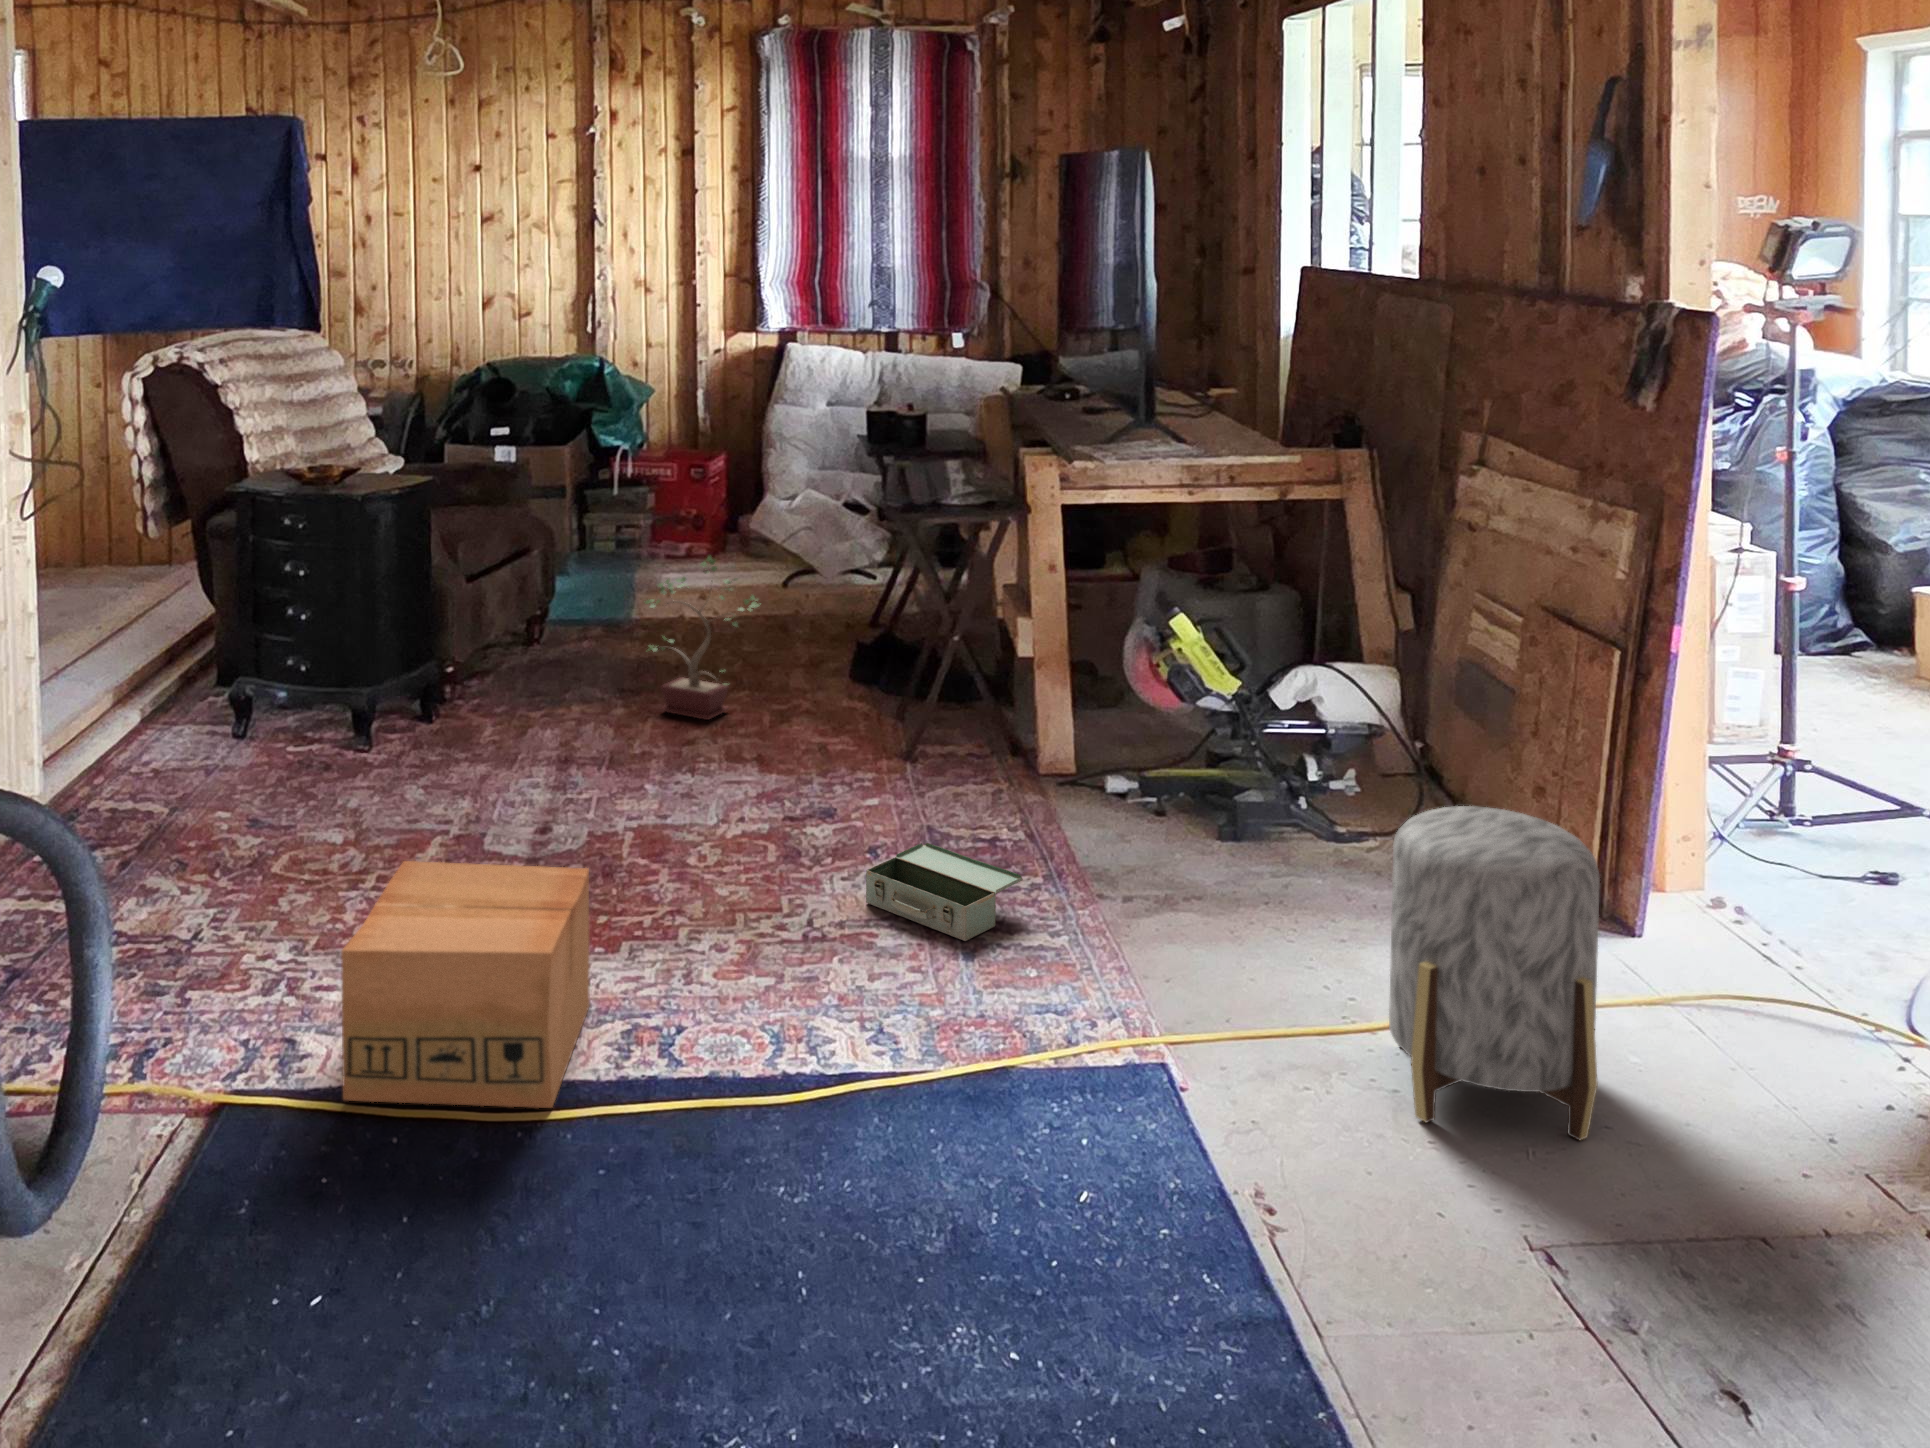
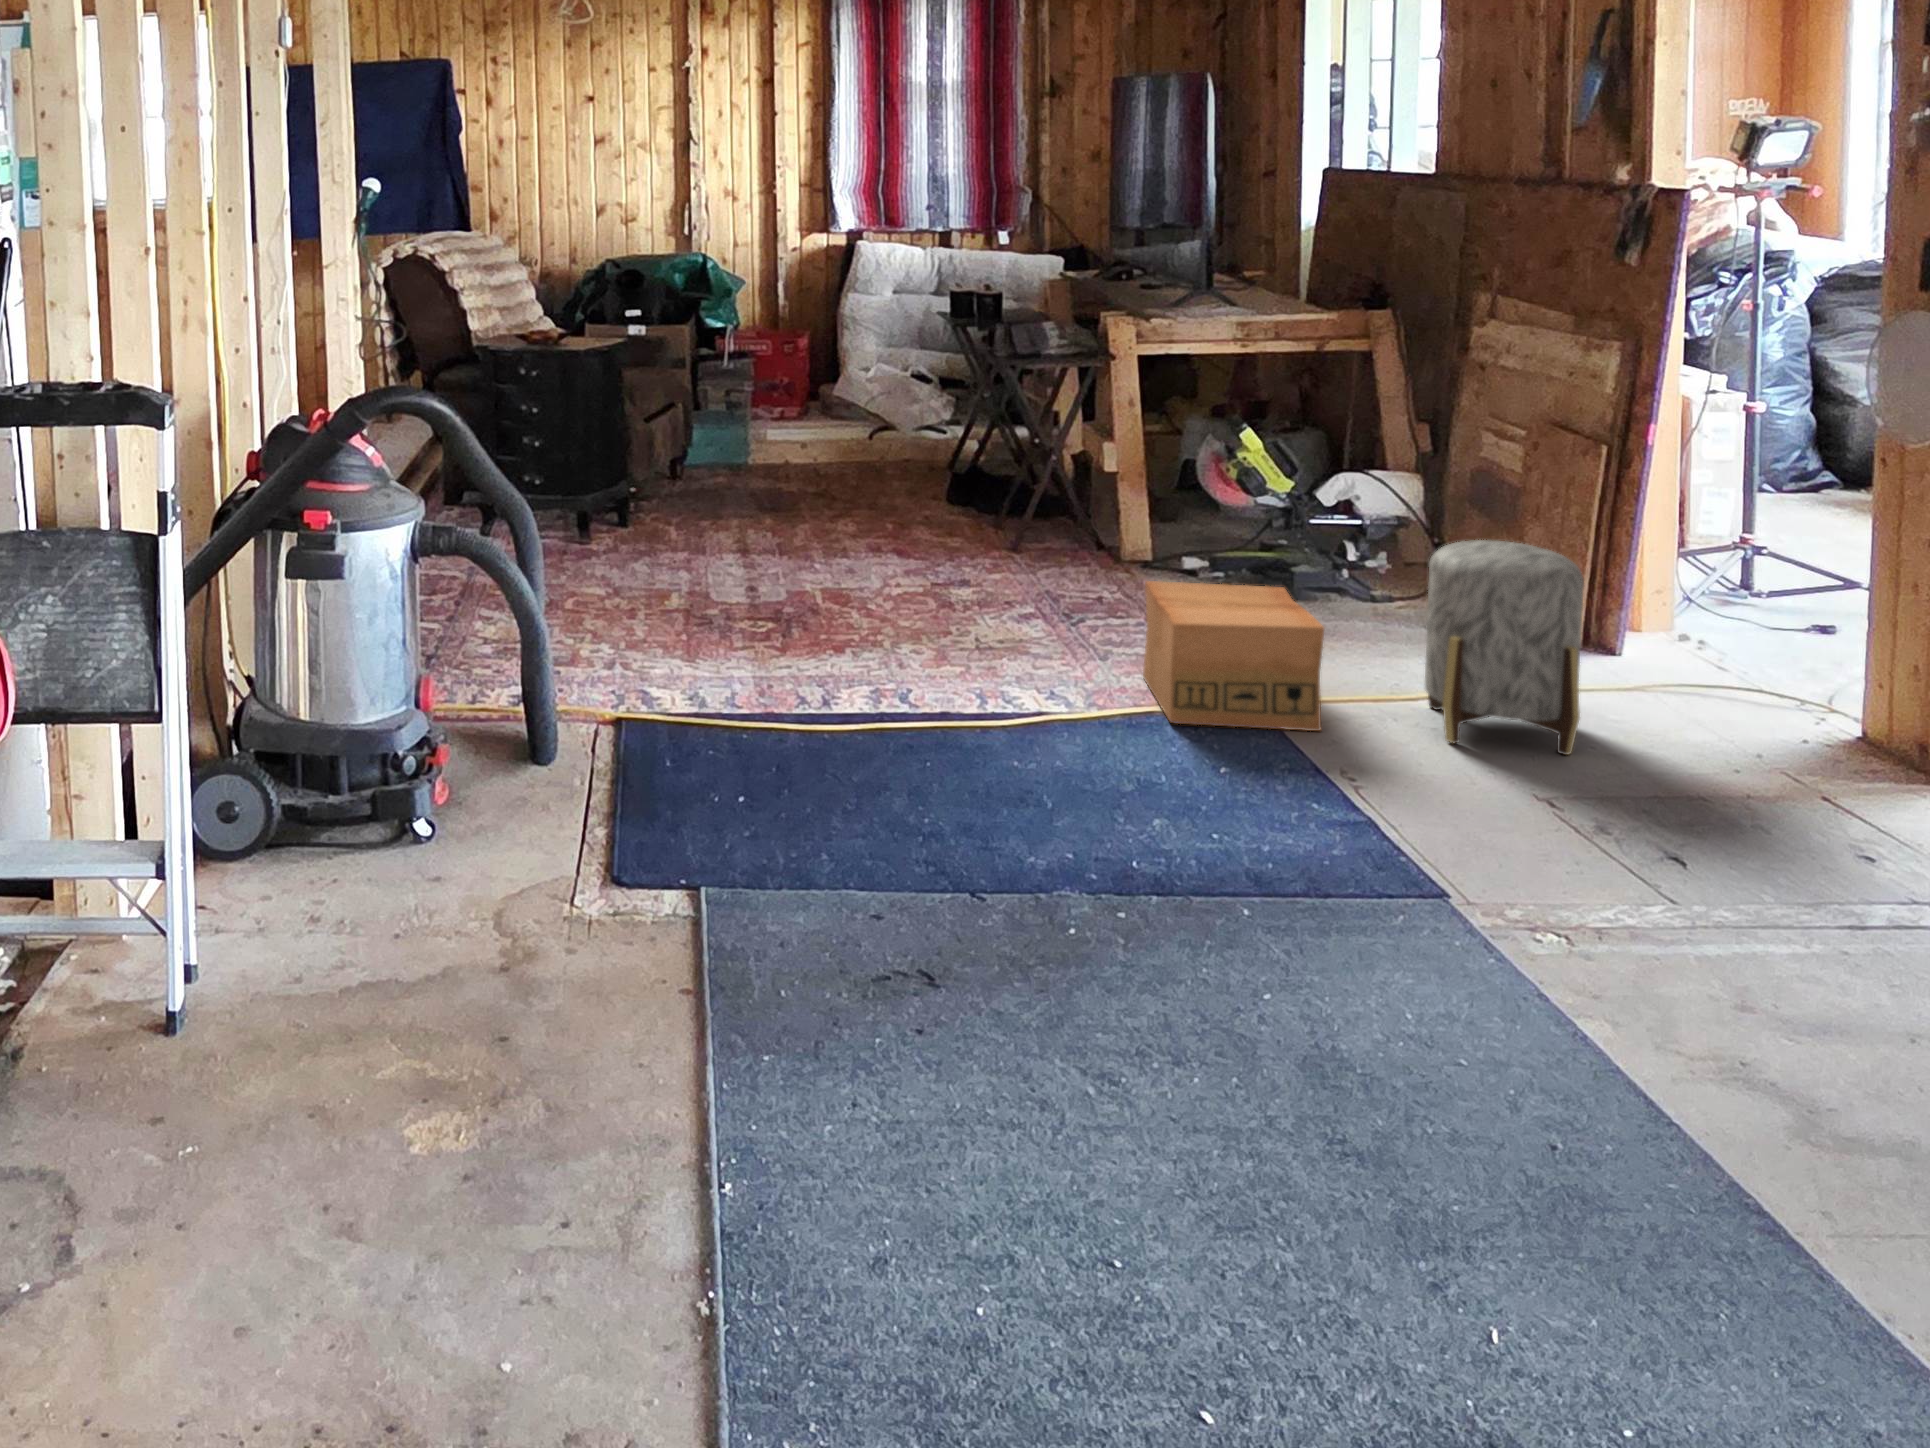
potted plant: present [645,556,759,720] -> none [795,396,895,522]
toolbox: present [866,843,1023,941] -> none [1016,589,1135,648]
cardboard box: present [341,861,590,1108] -> present [1143,581,1324,731]

